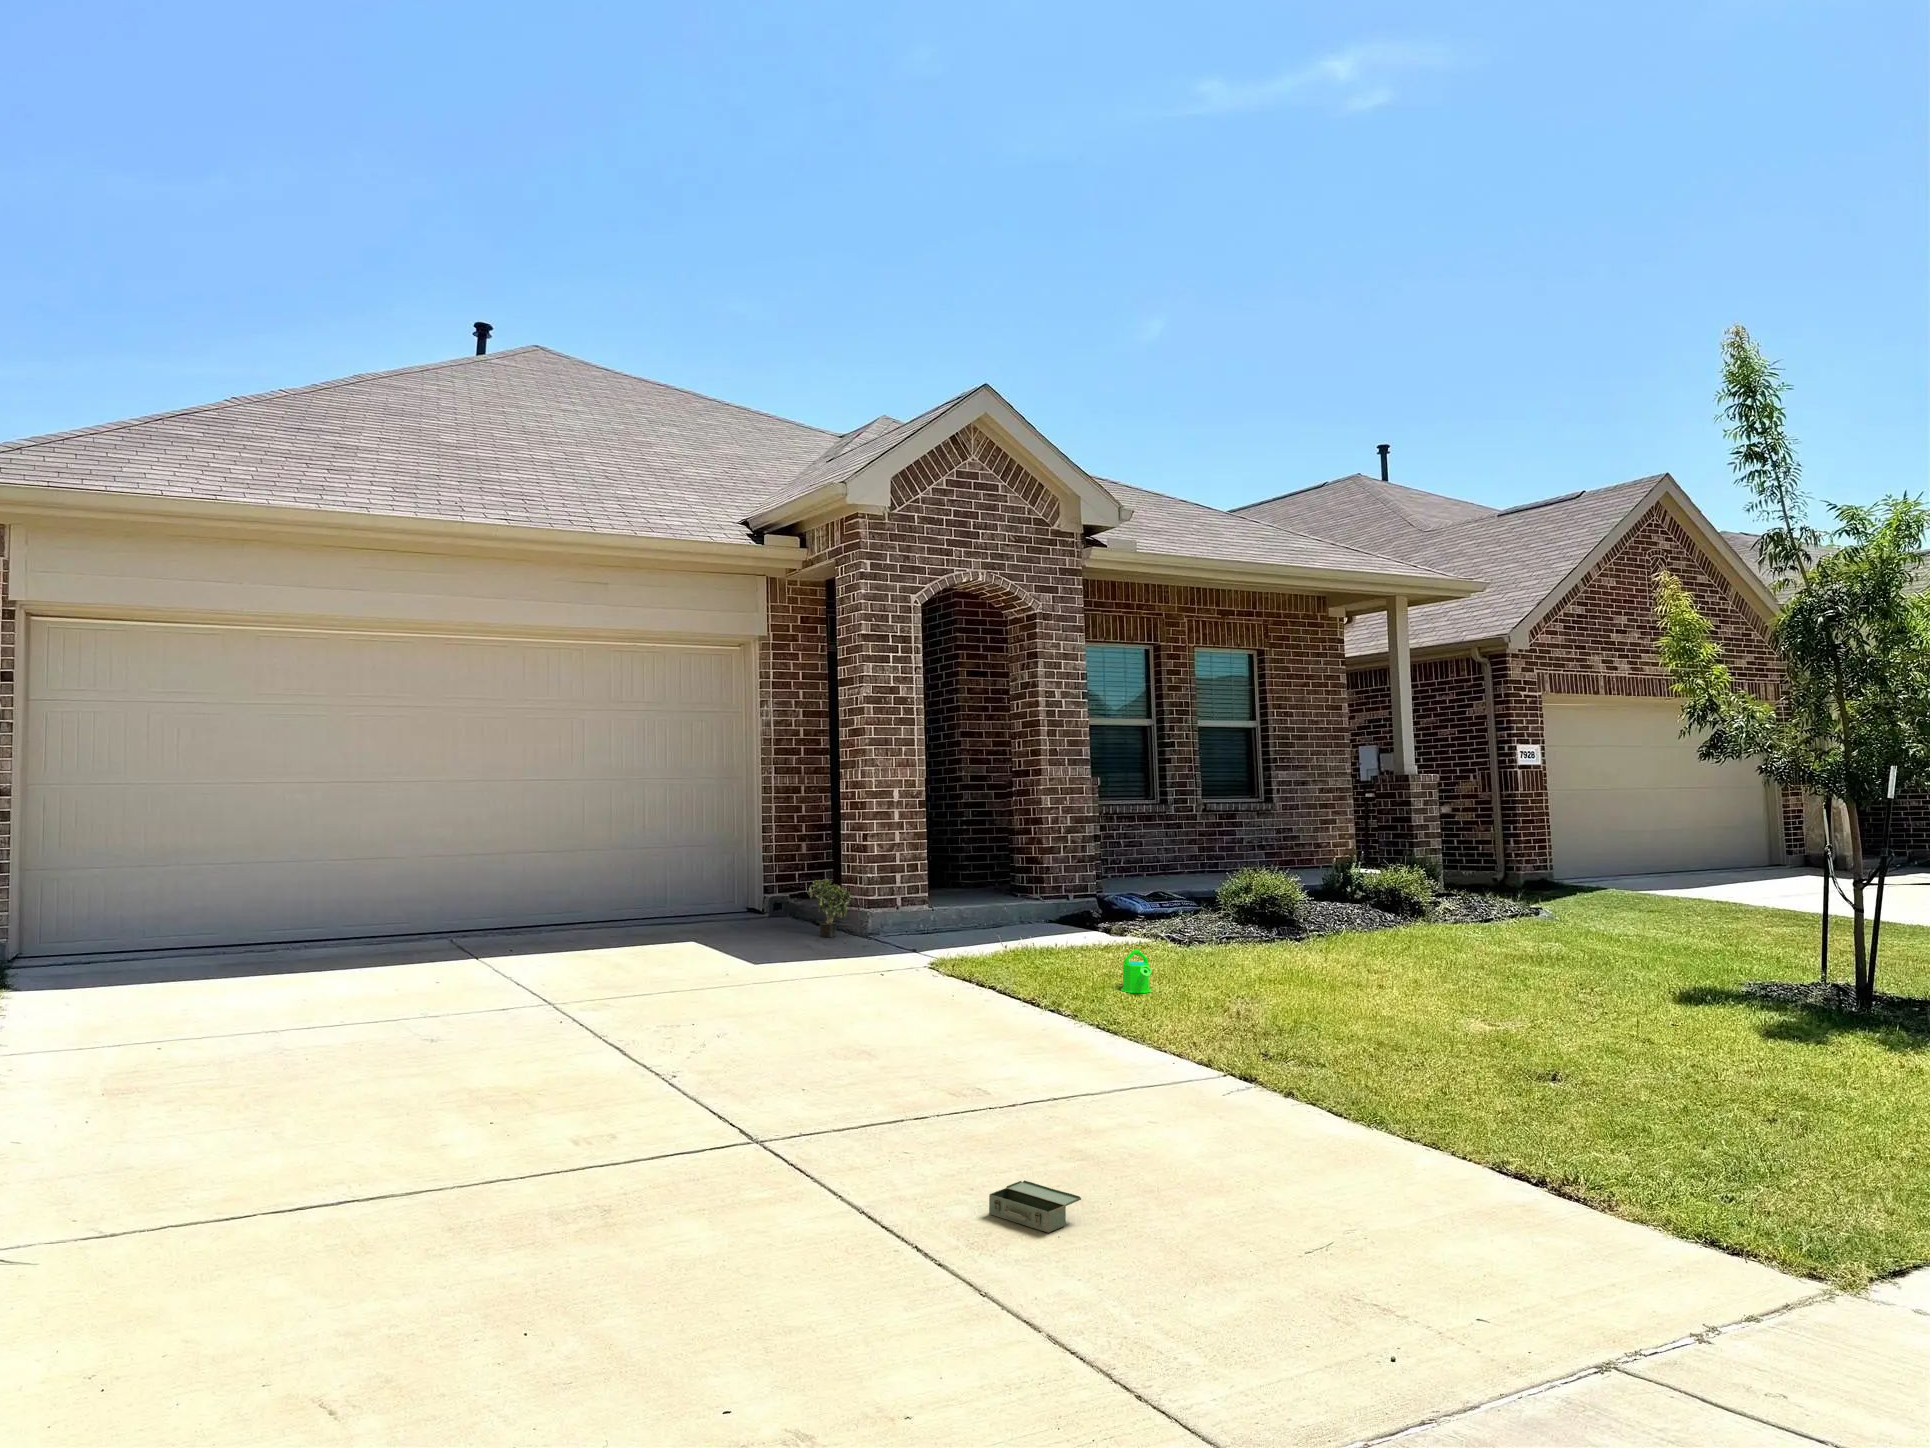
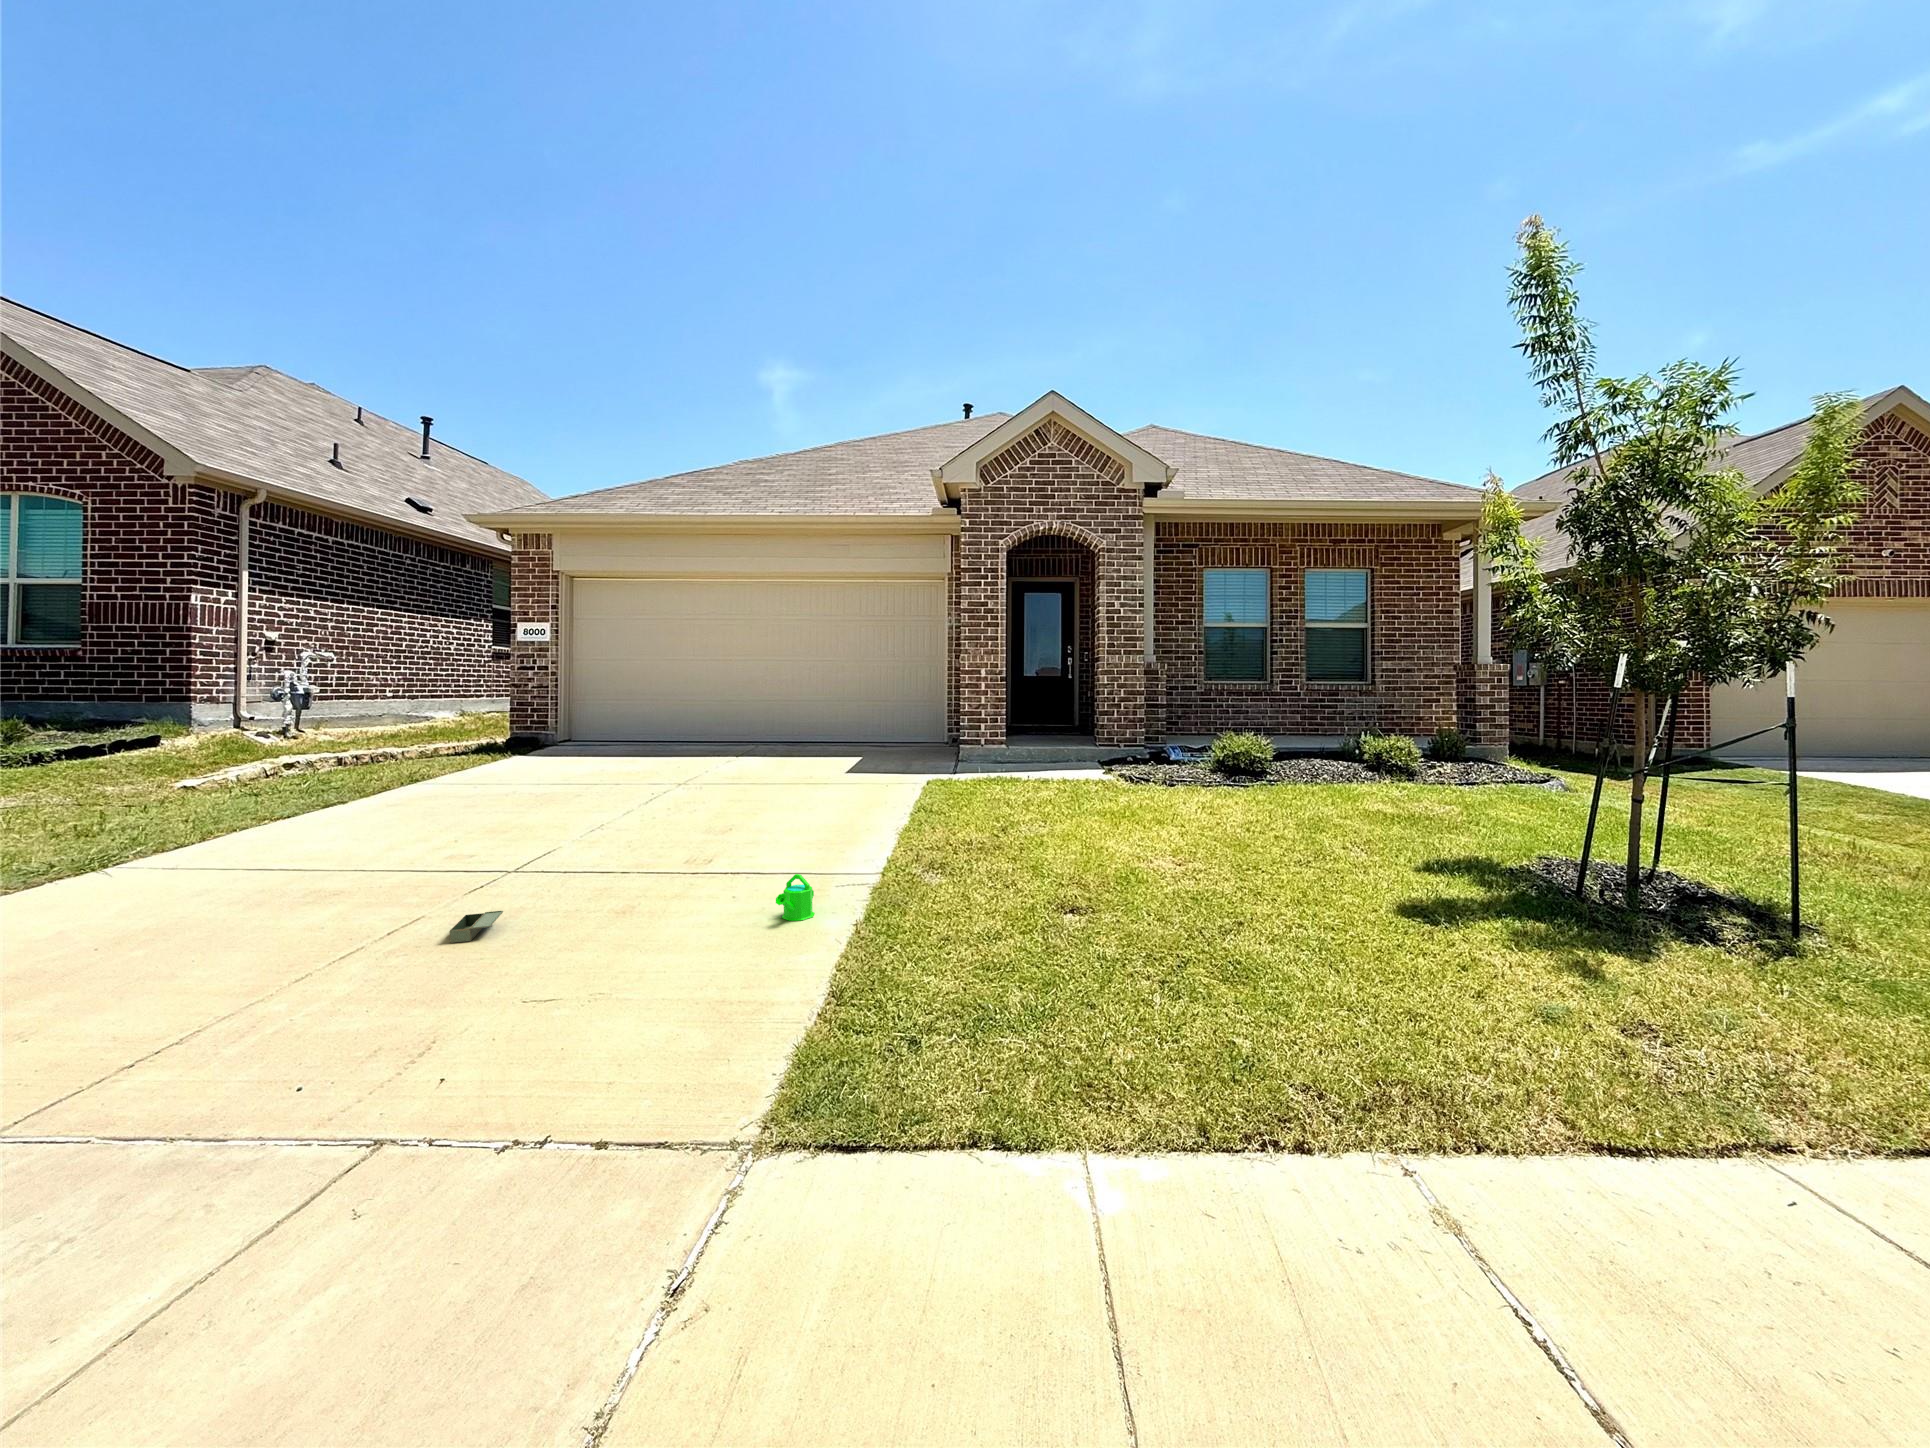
potted plant: present [807,879,853,937] -> none [924,724,953,761]
watering can: present [1121,950,1152,993] -> present [776,874,815,921]

